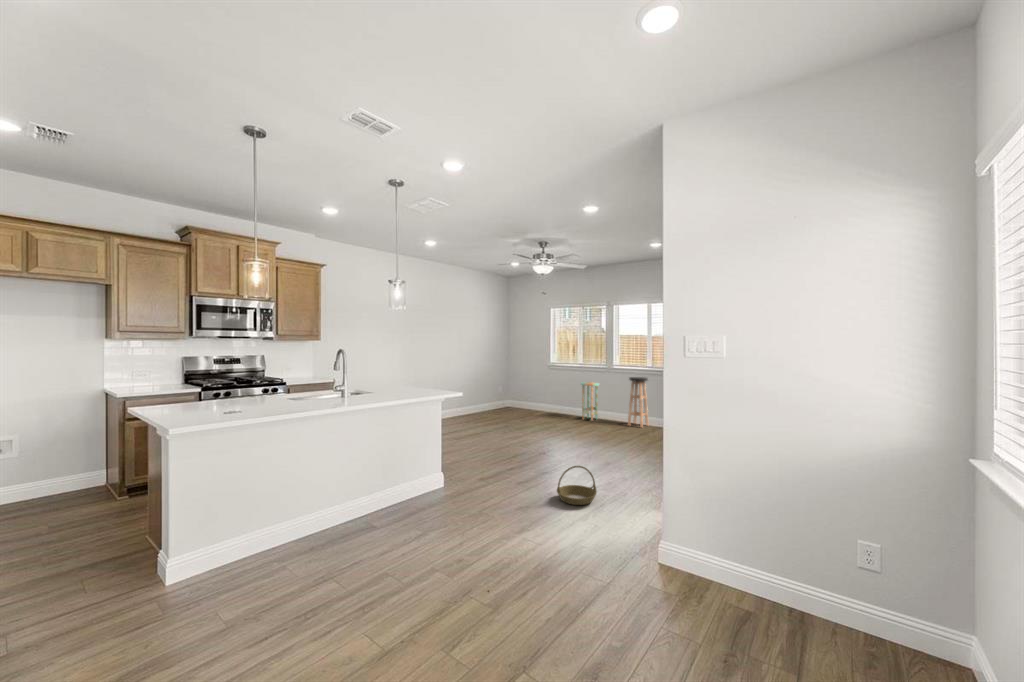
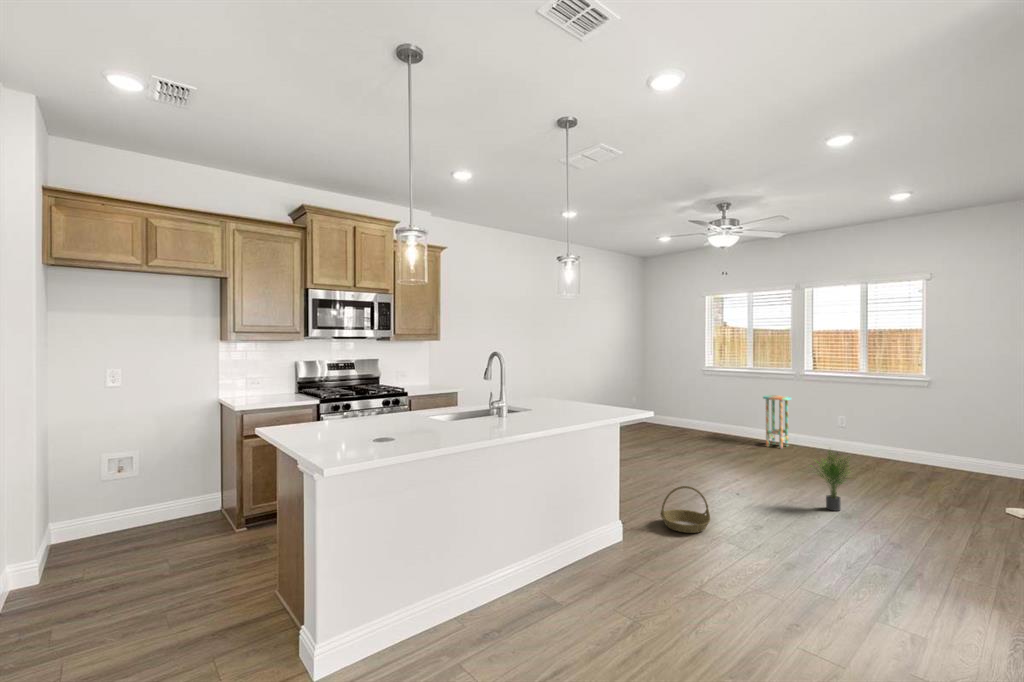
bar stool: present [628,377,649,428] -> none [840,389,873,461]
potted plant: none [586,418,614,462] -> present [819,452,848,511]
basket: present [557,466,597,505] -> present [661,486,710,533]

